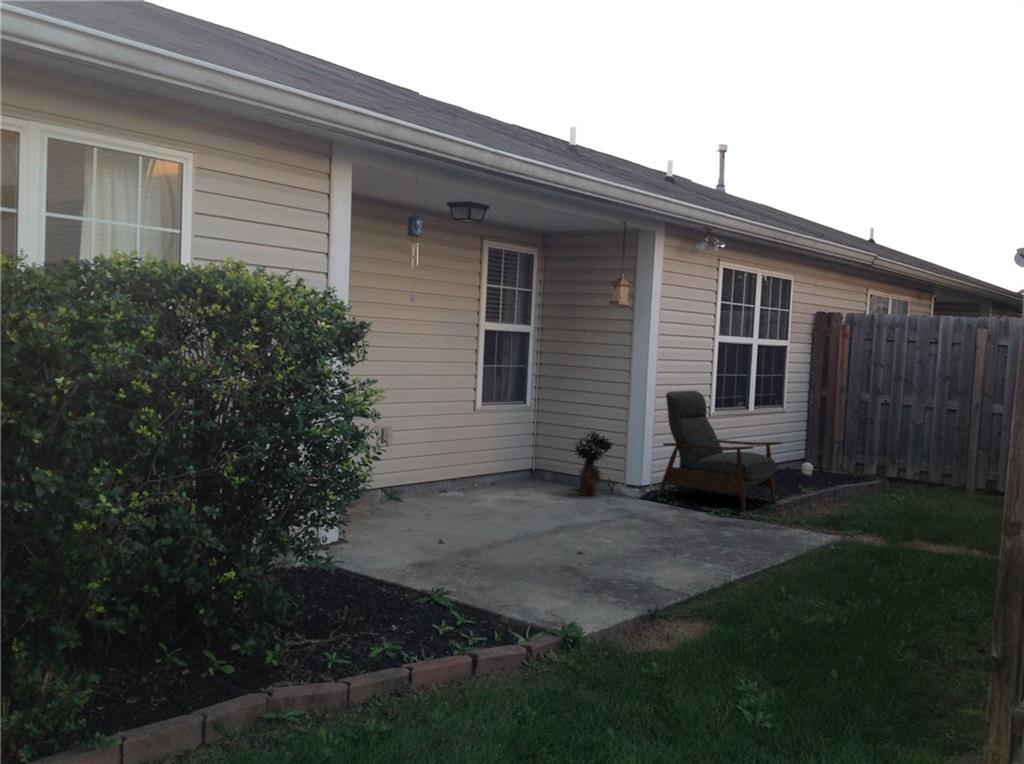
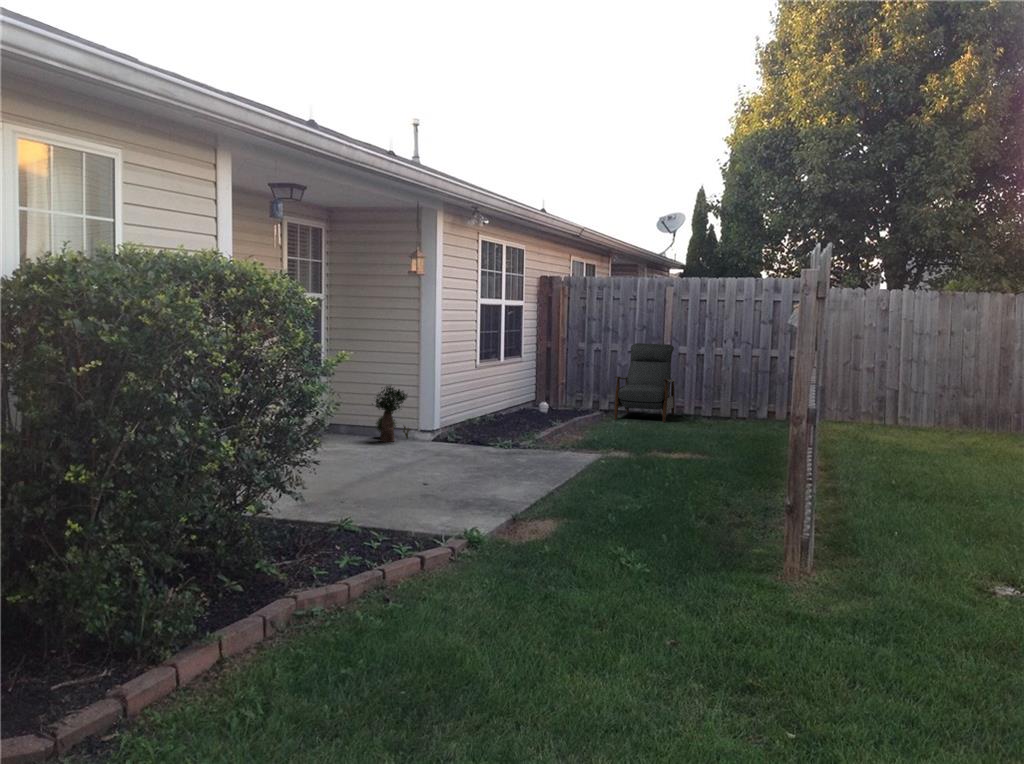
chair: present [658,391,782,511] -> present [614,343,675,423]

